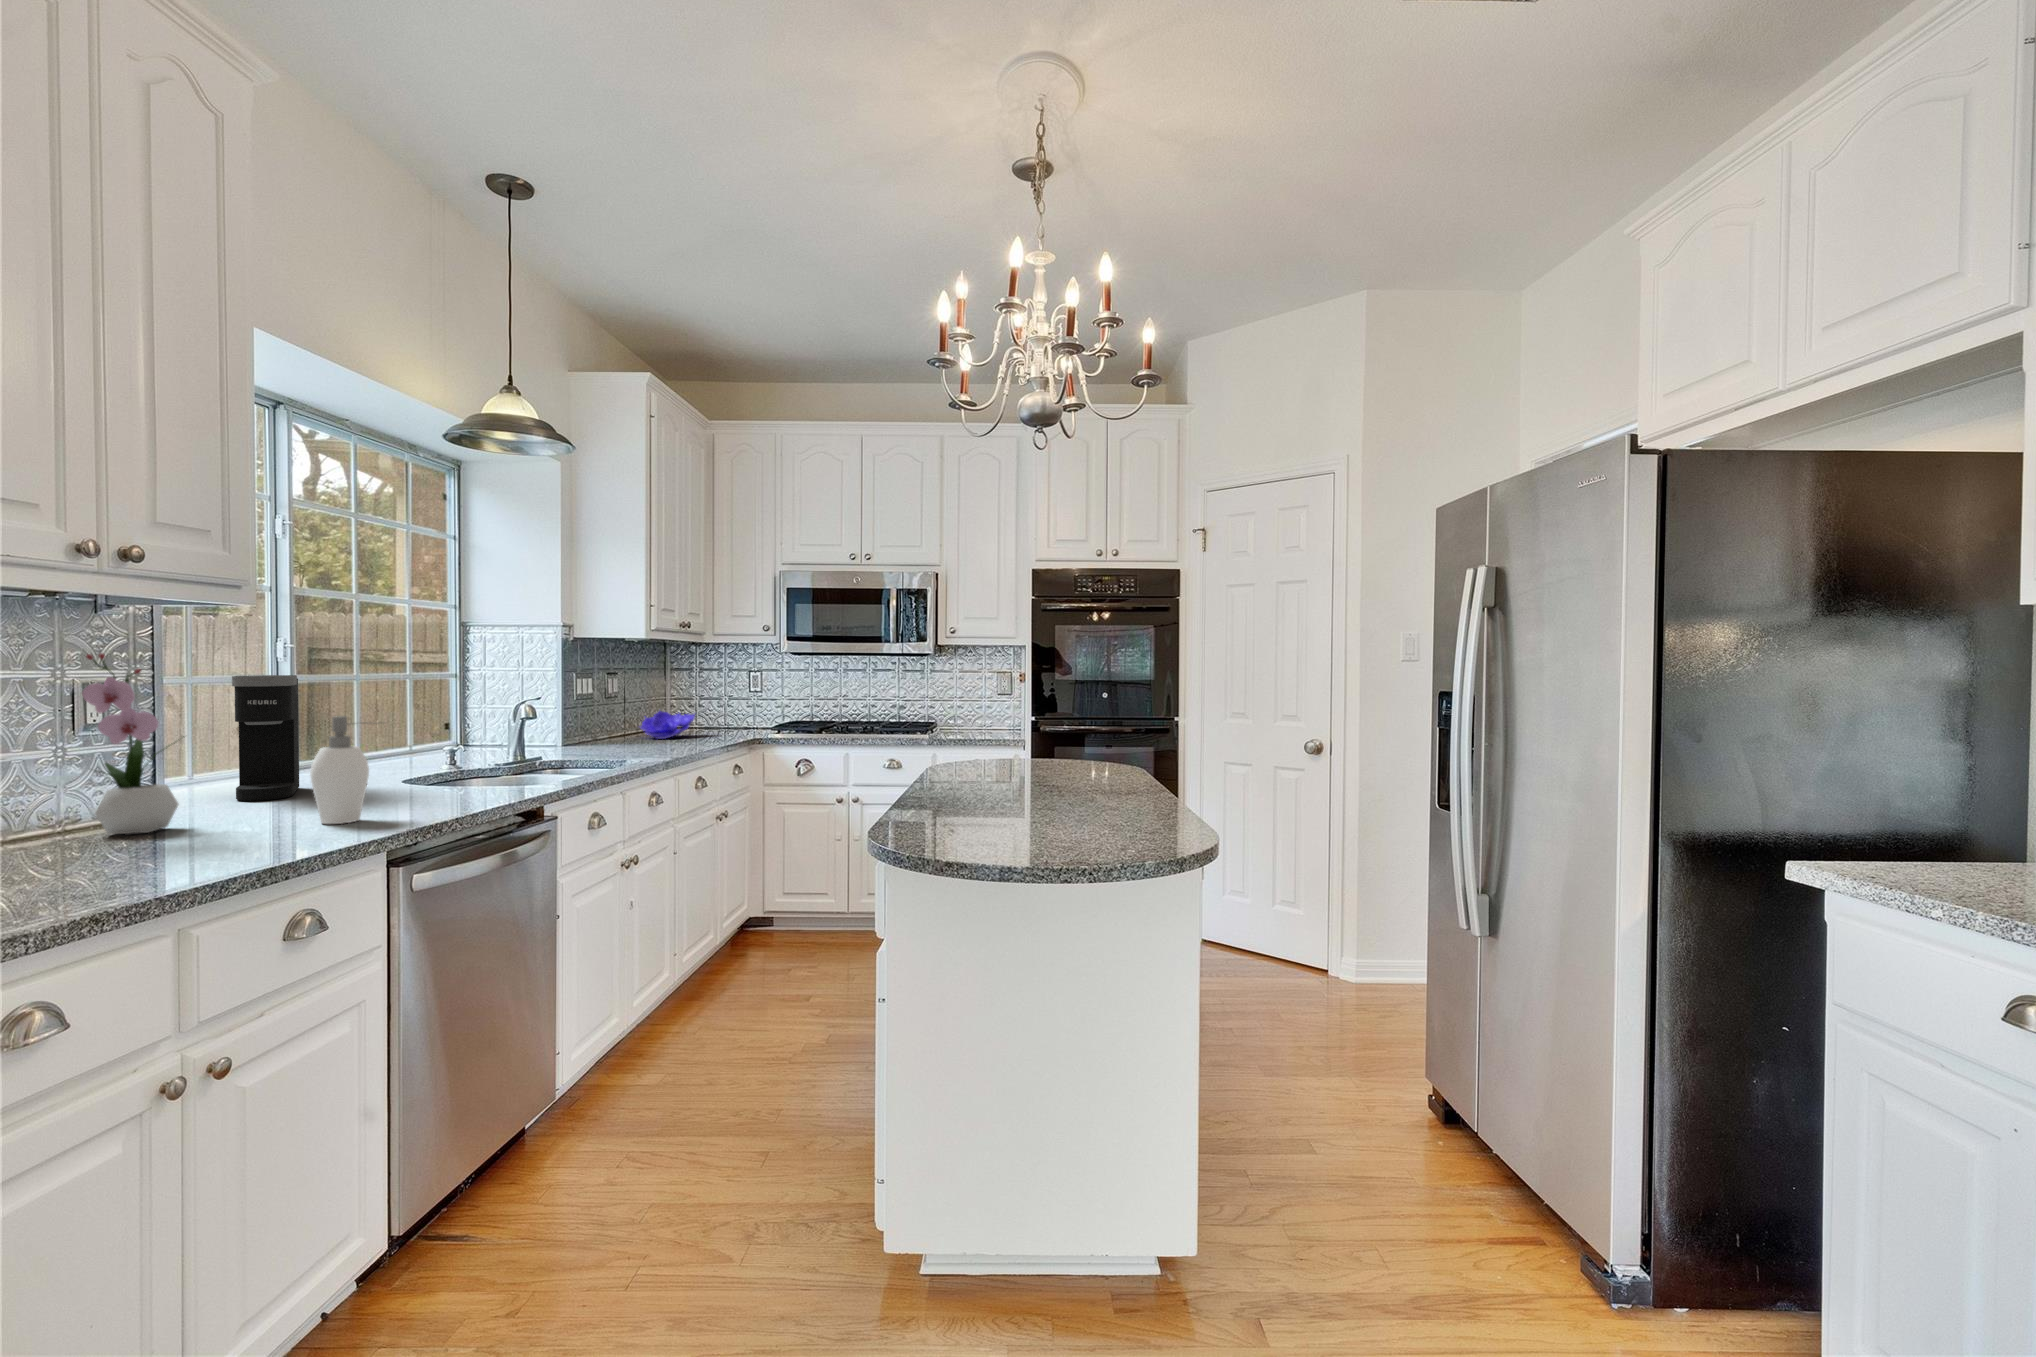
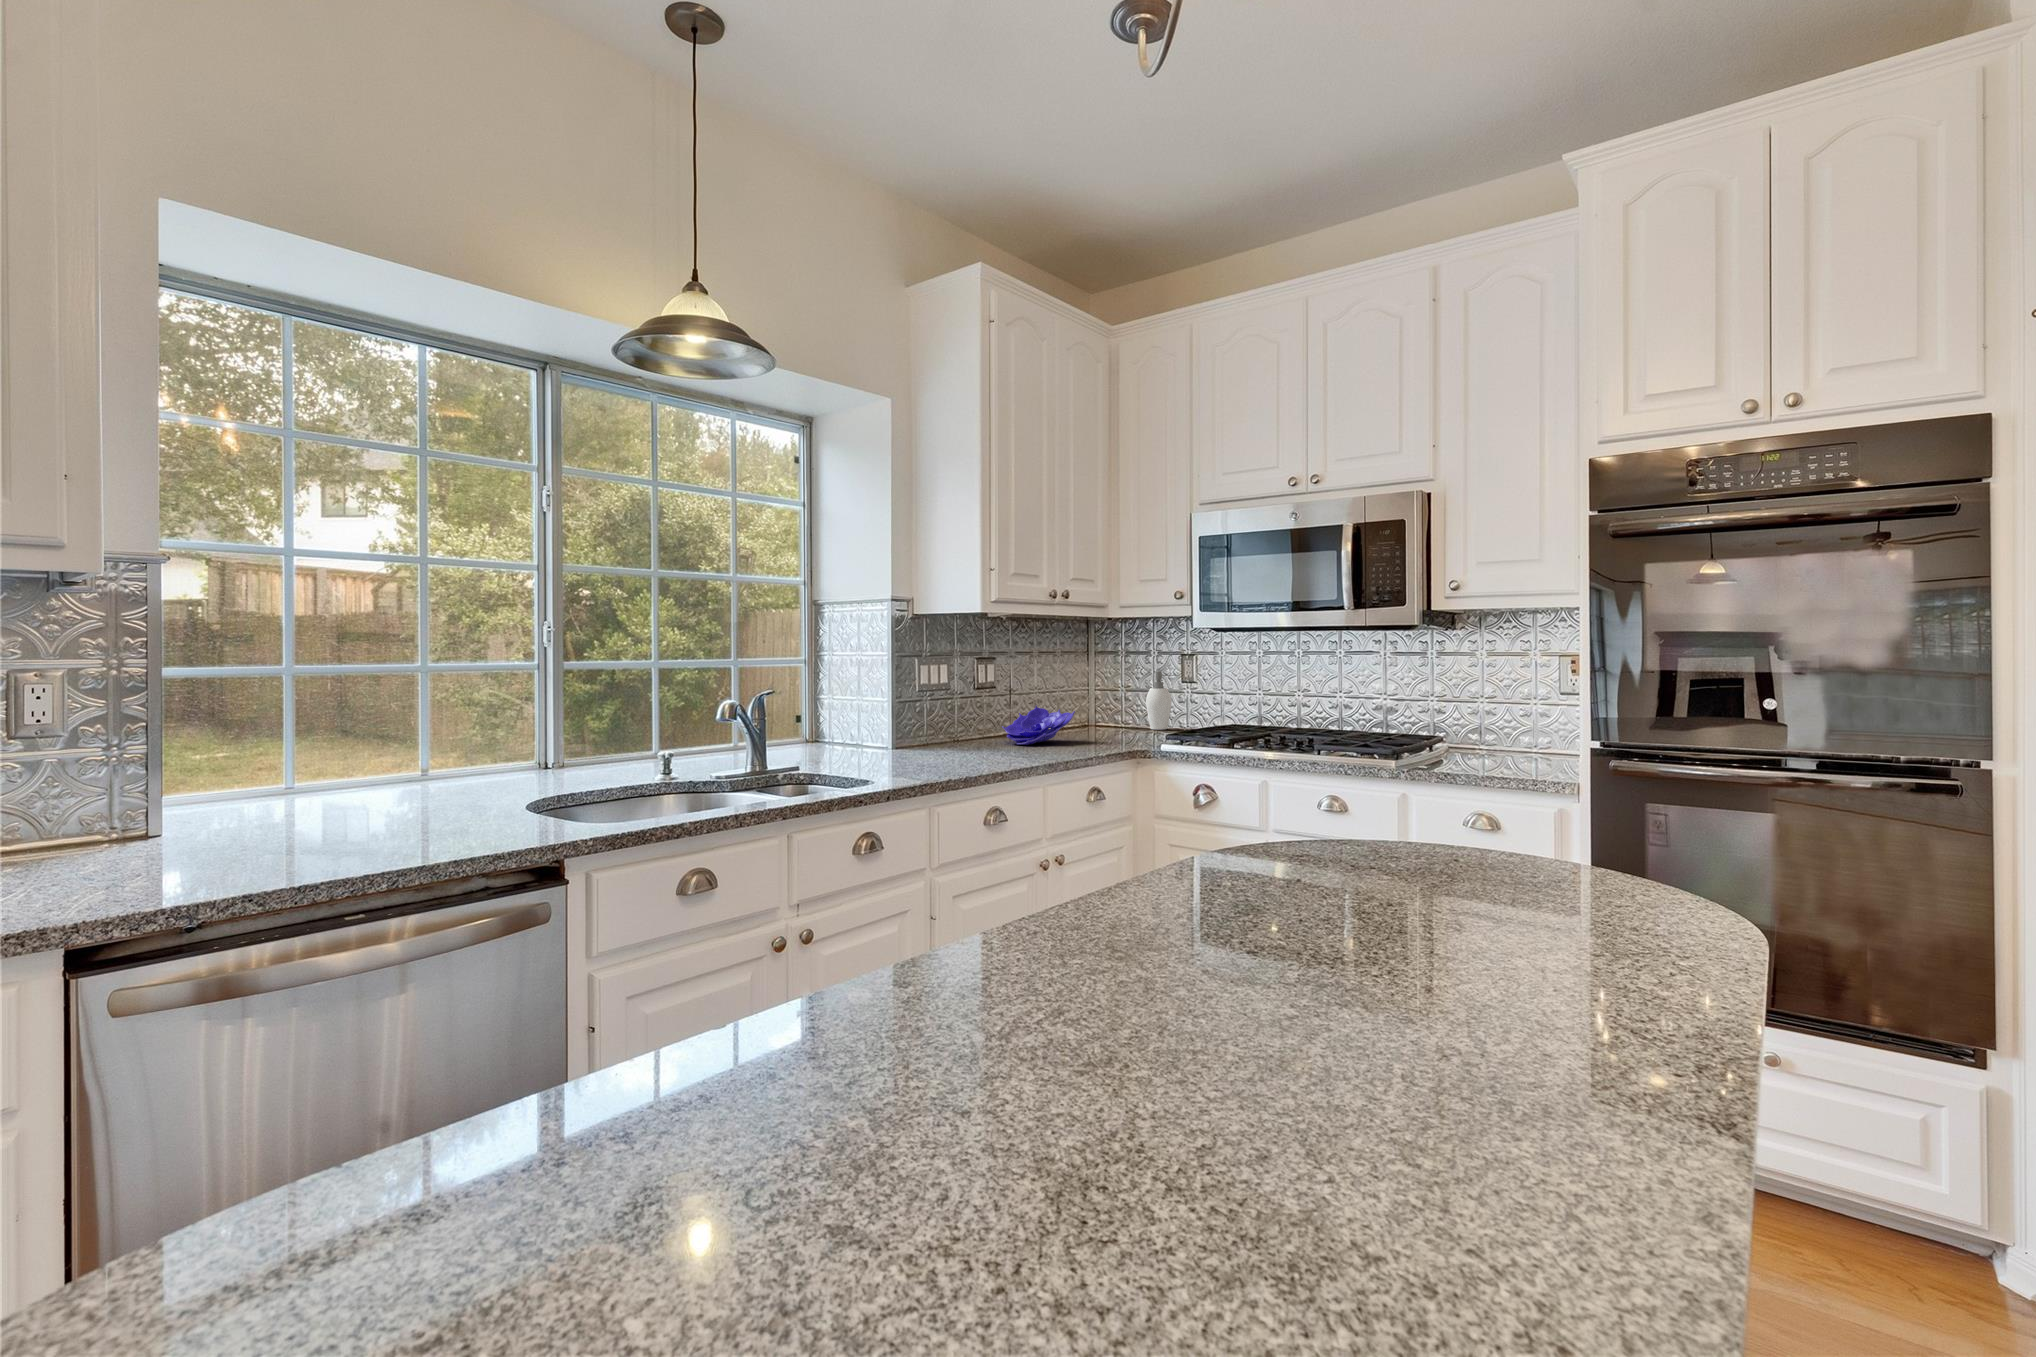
flower arrangement: present [82,653,179,834] -> none [128,650,248,847]
coffee maker: present [232,675,299,801] -> none [399,668,505,808]
soap dispenser: present [310,716,369,824] -> present [1146,671,1179,730]

